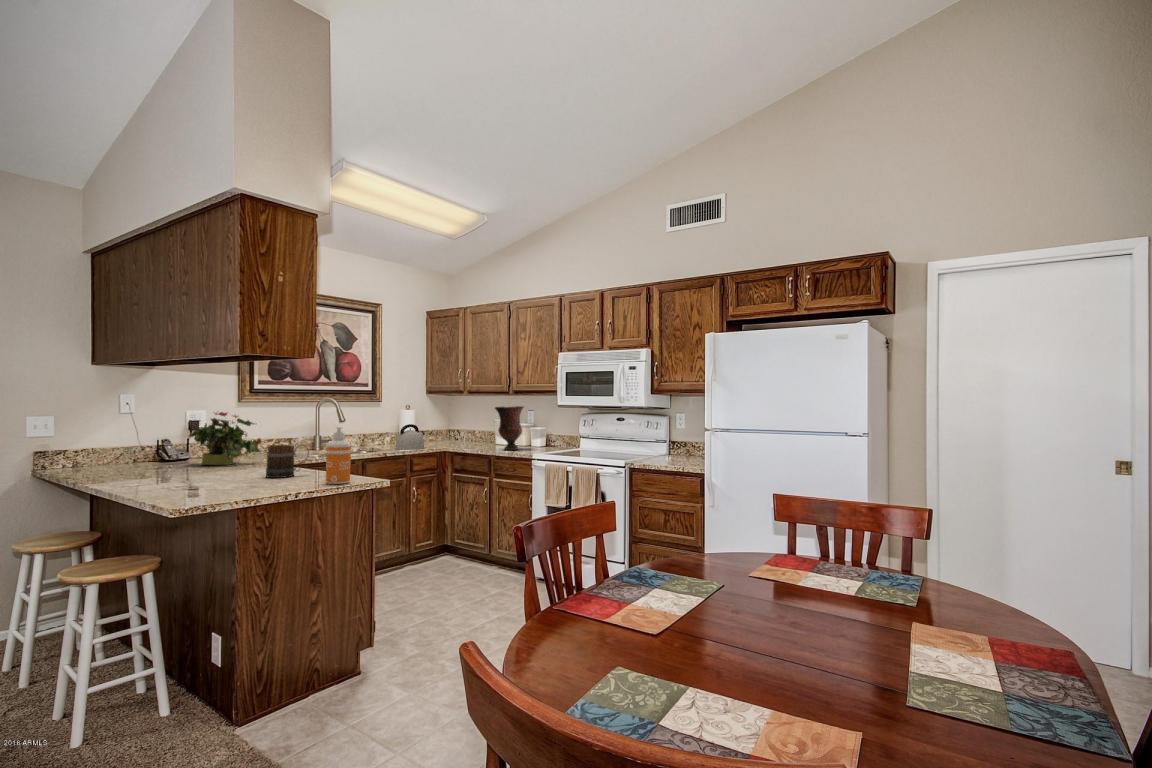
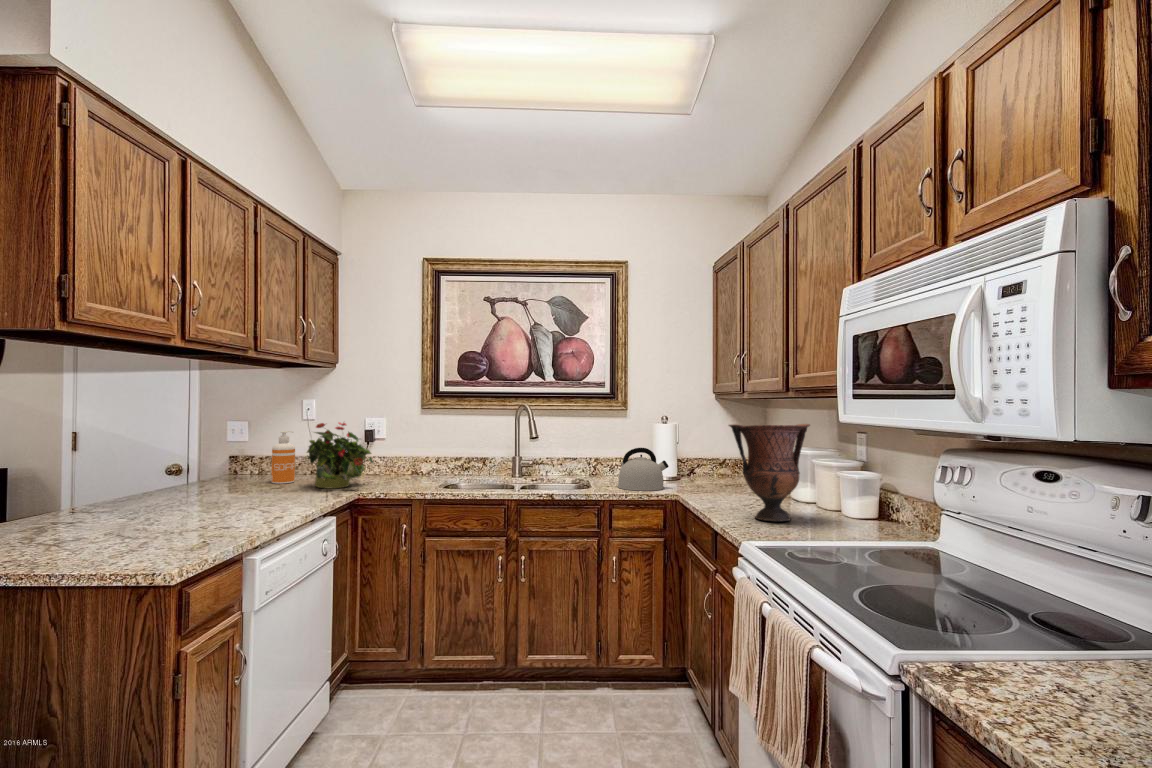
soap dispenser: present [326,427,351,484] -> present [271,431,295,484]
mug: present [266,445,309,478] -> none [194,475,239,525]

